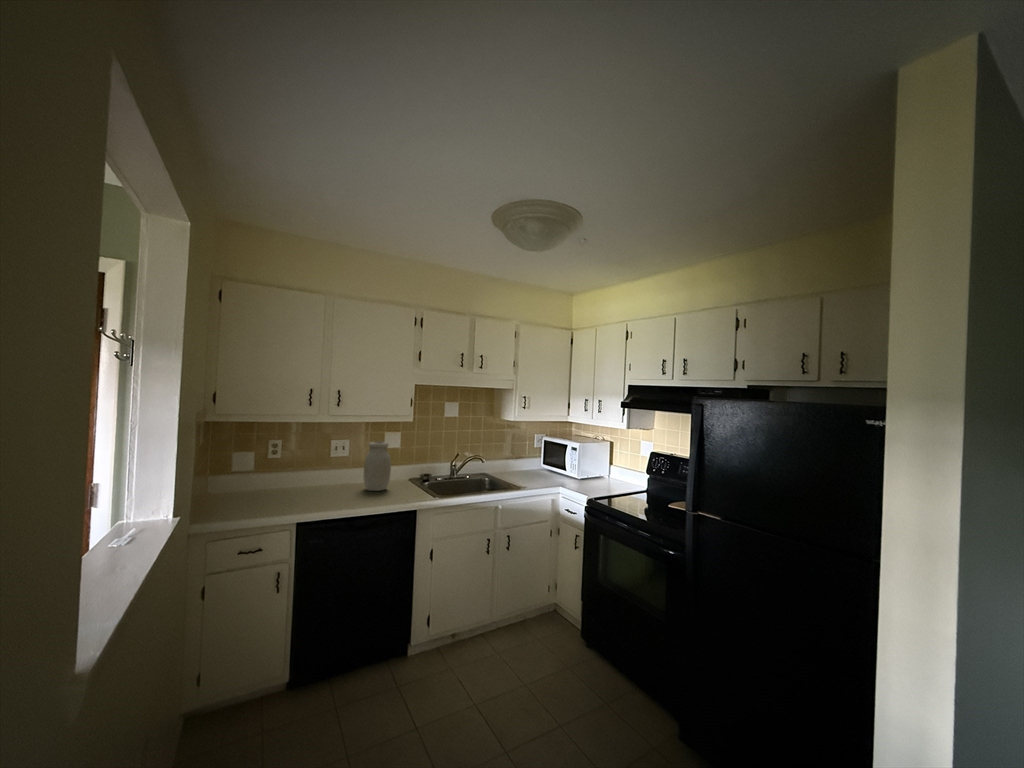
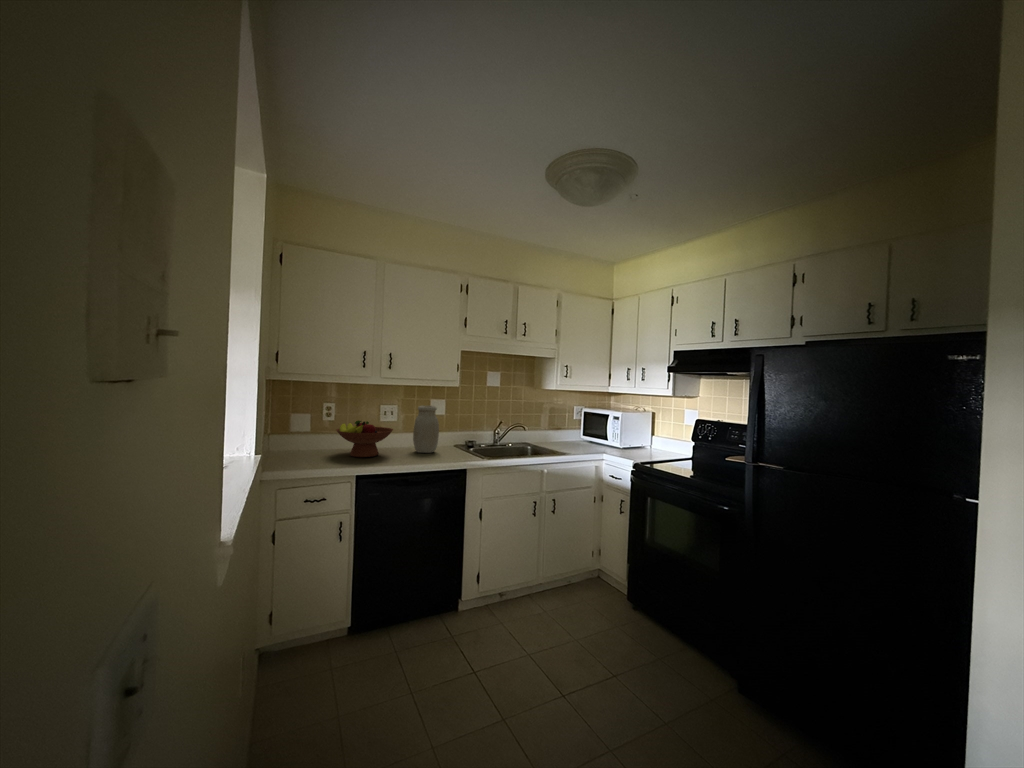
fruit bowl: none [280,460,342,499] -> present [336,420,393,457]

